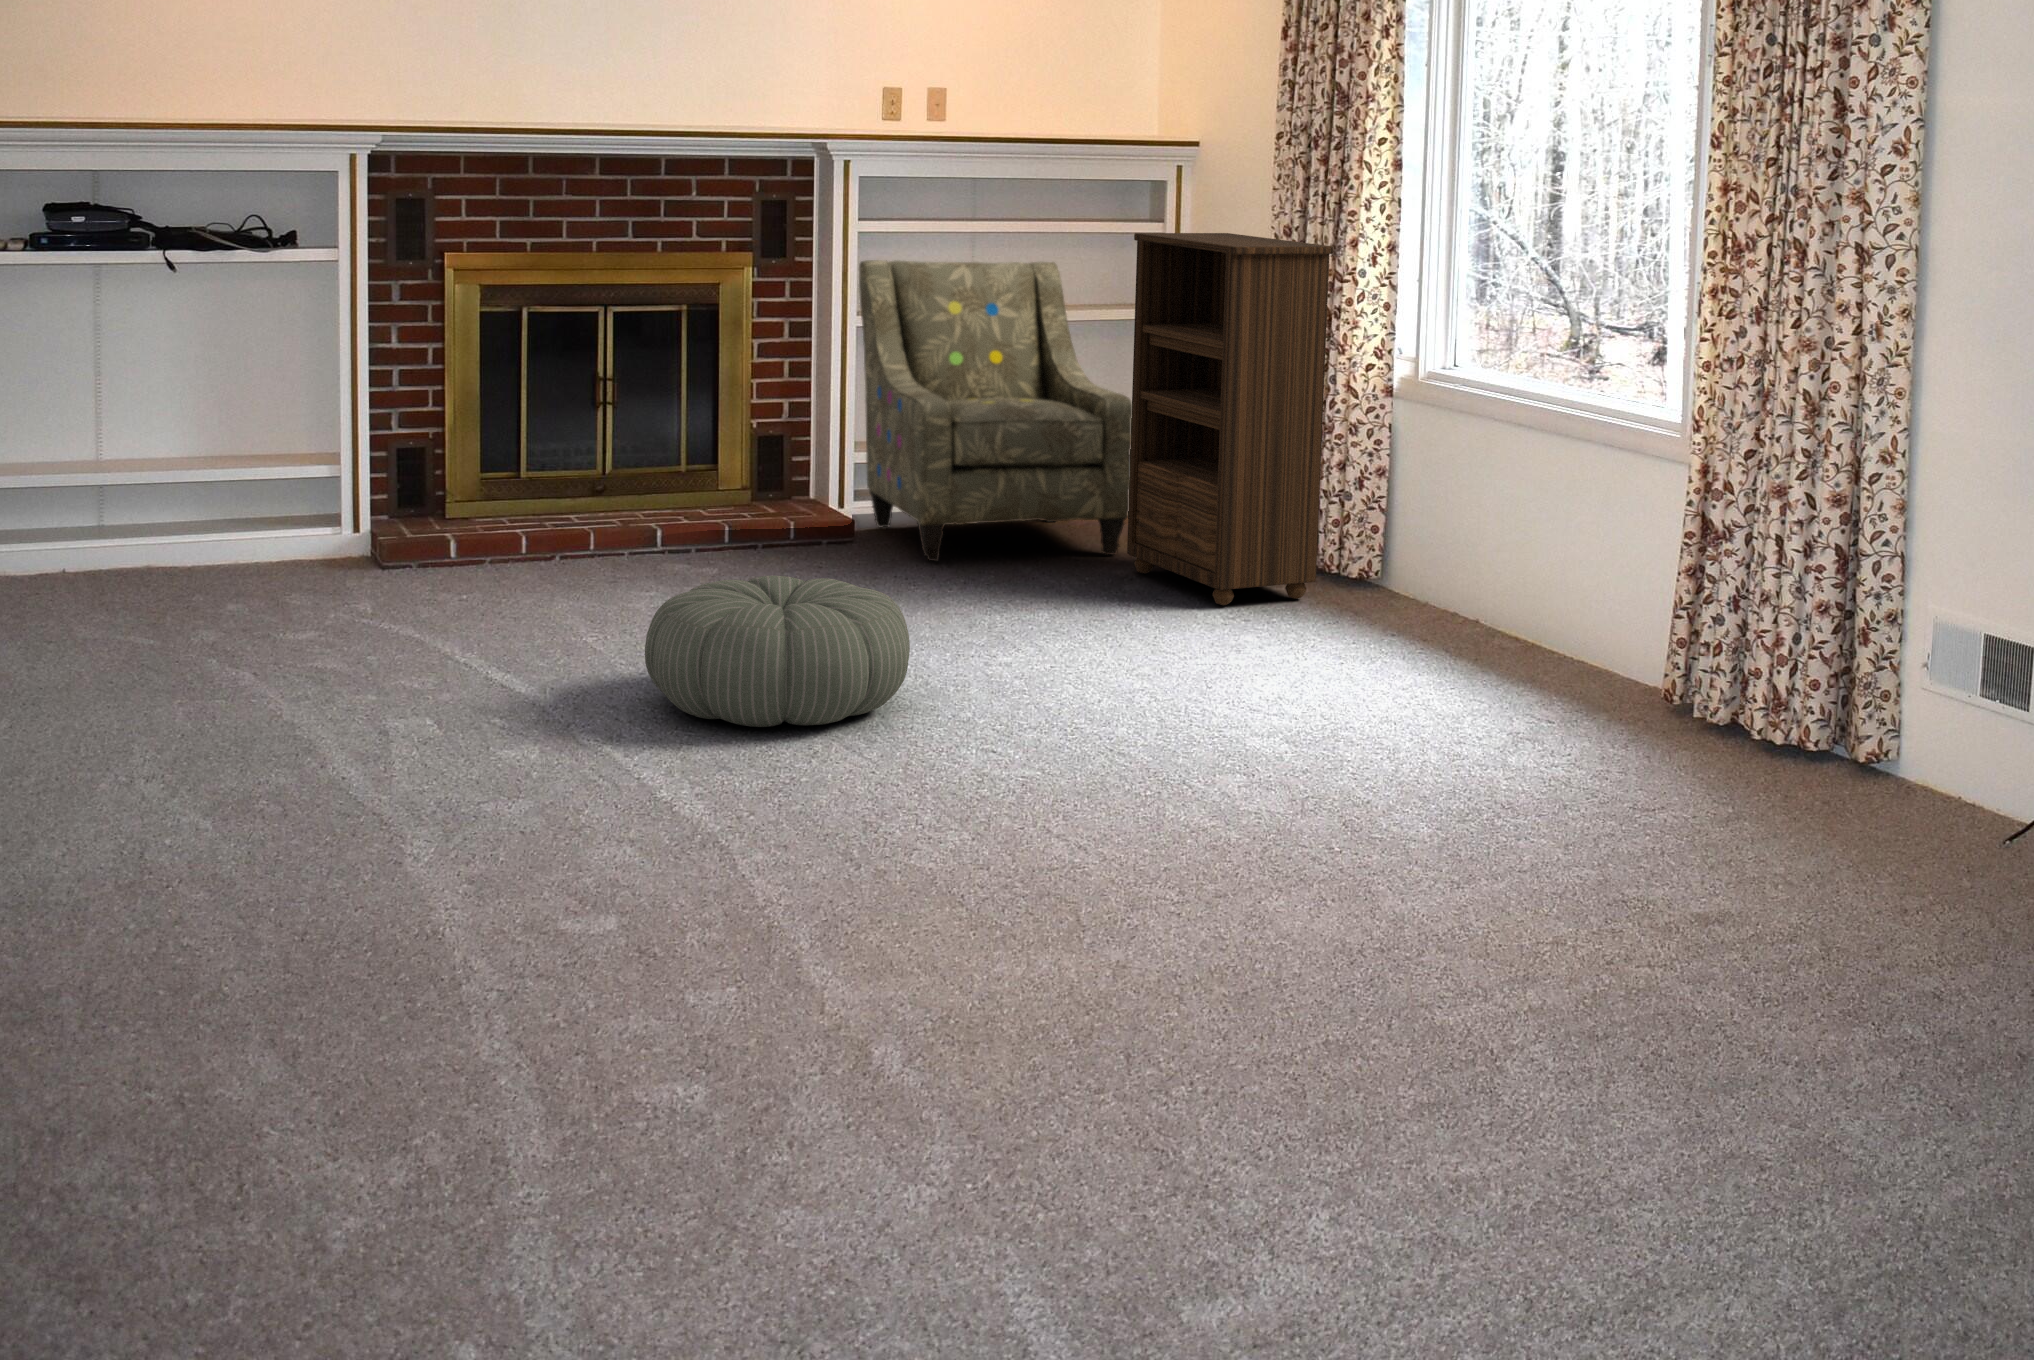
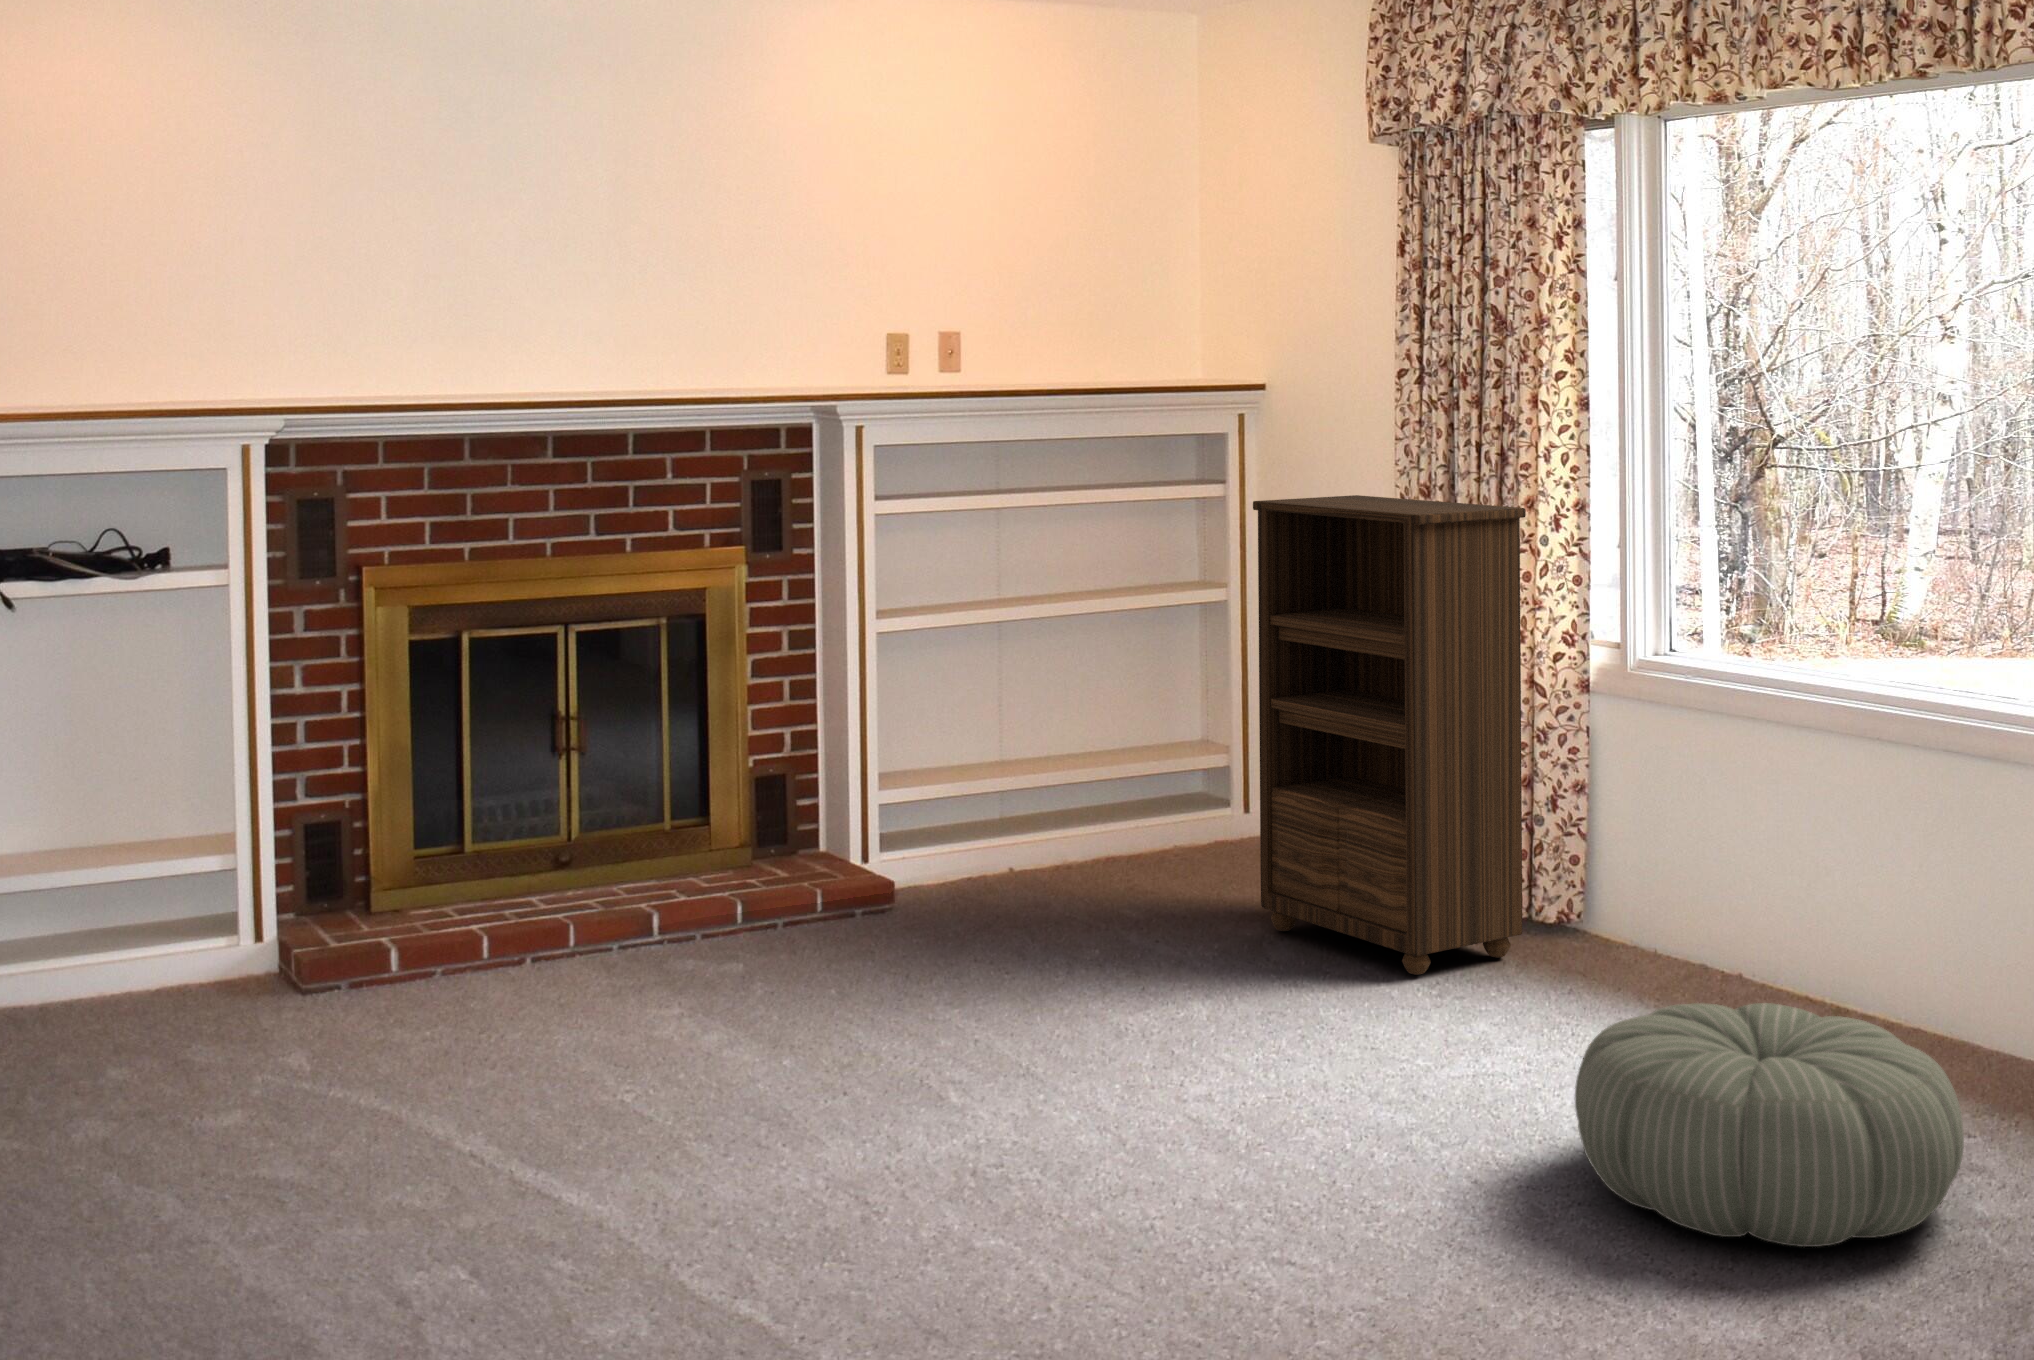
armchair: present [859,260,1132,561] -> none [873,537,1248,931]
pouf: present [645,576,910,727] -> present [1575,1003,1964,1247]

